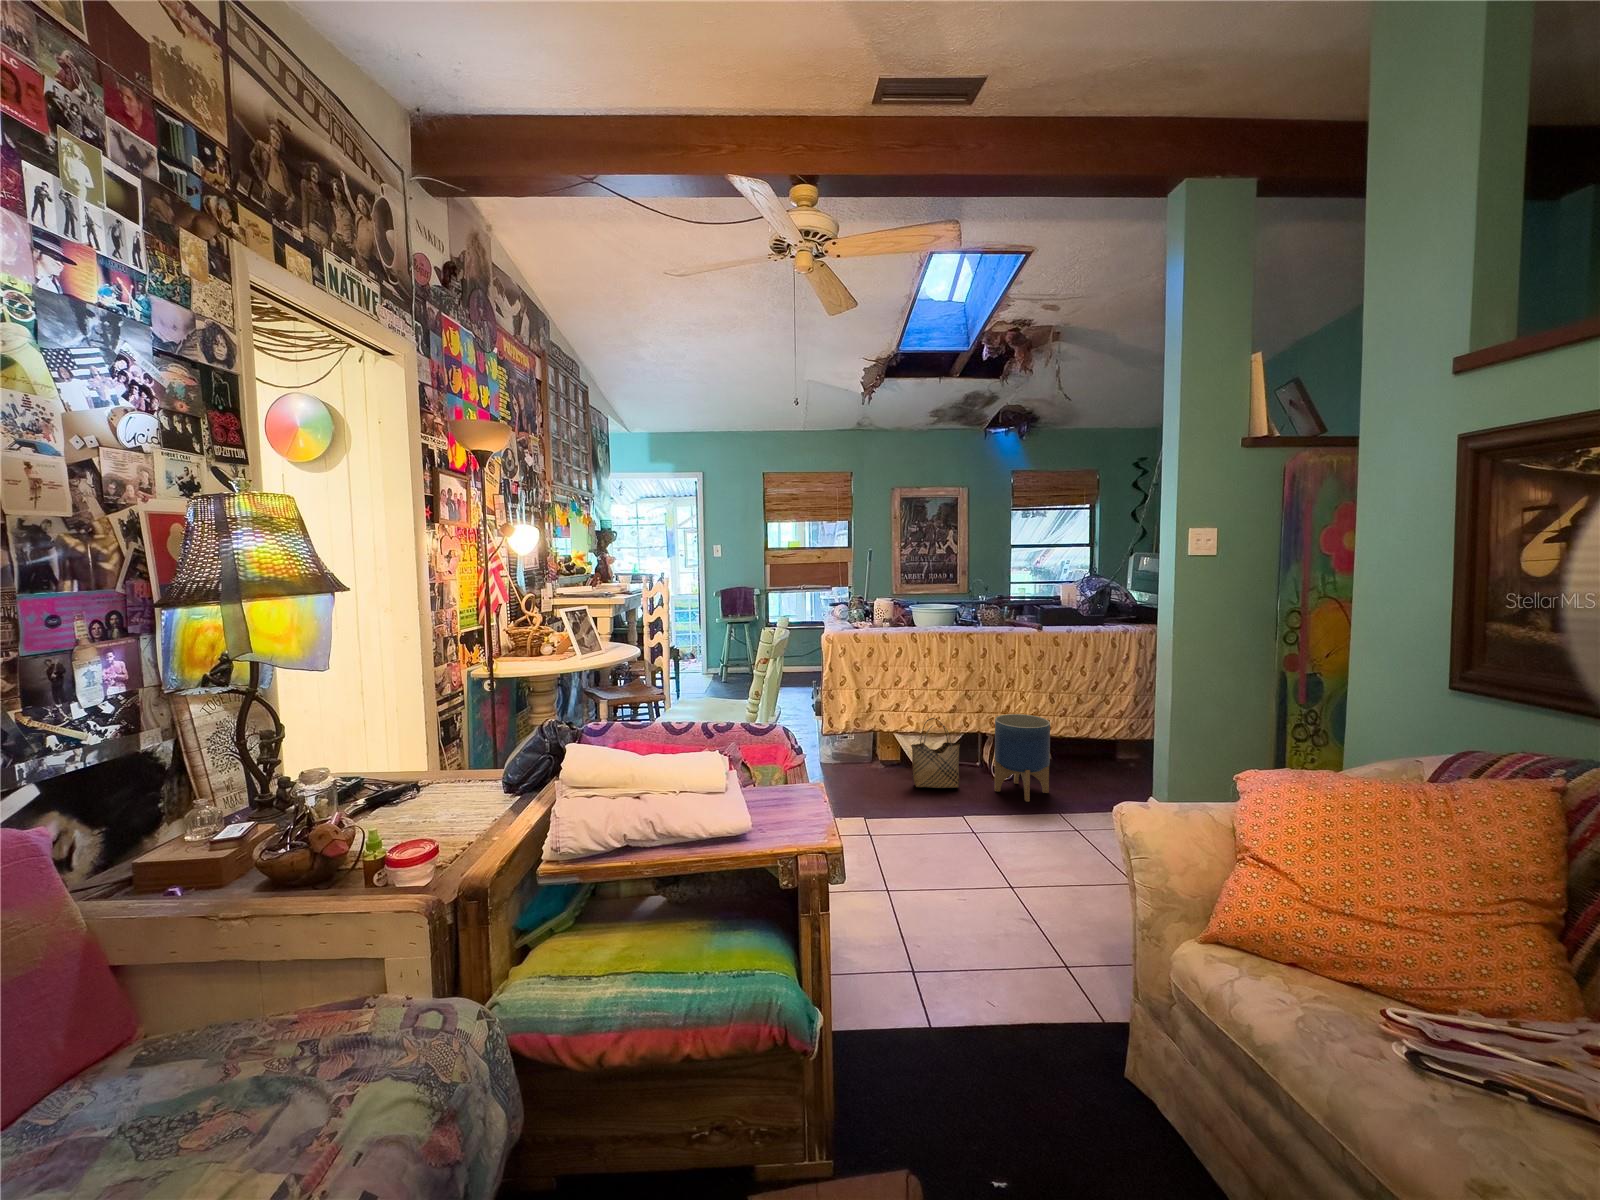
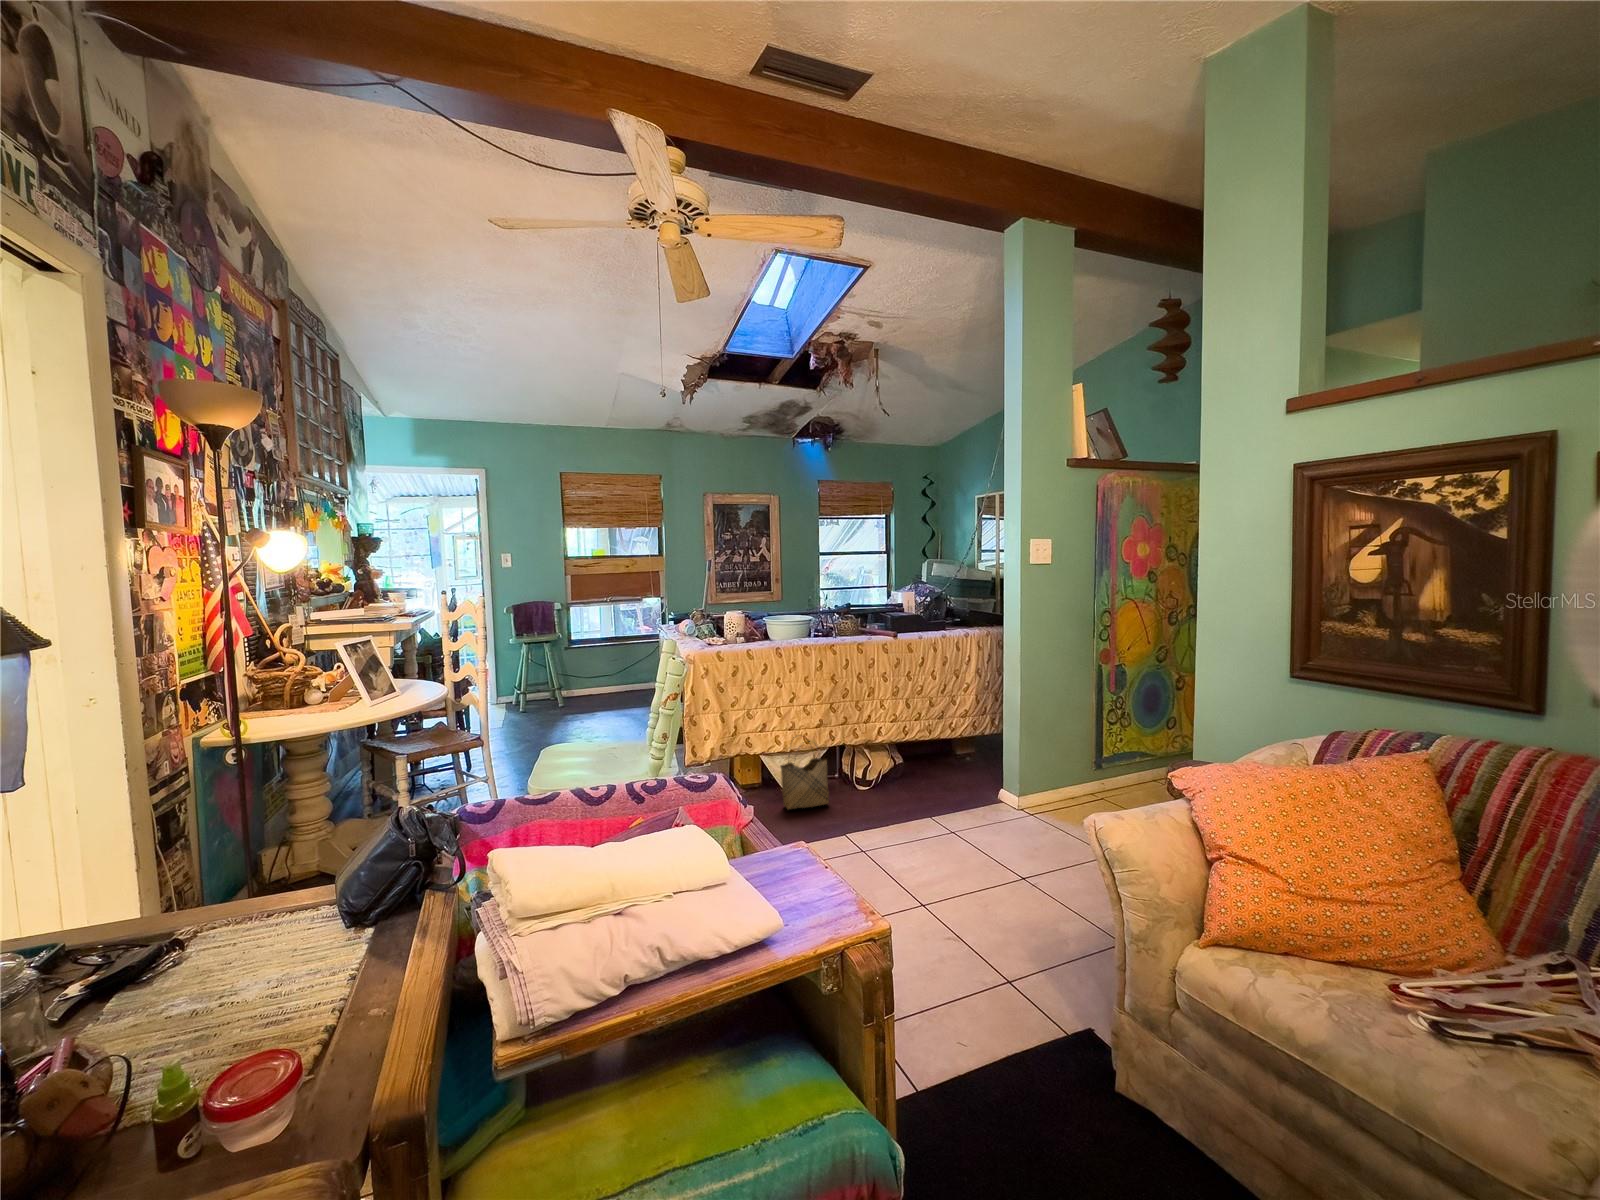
planter: present [995,714,1050,802] -> none [861,722,913,809]

